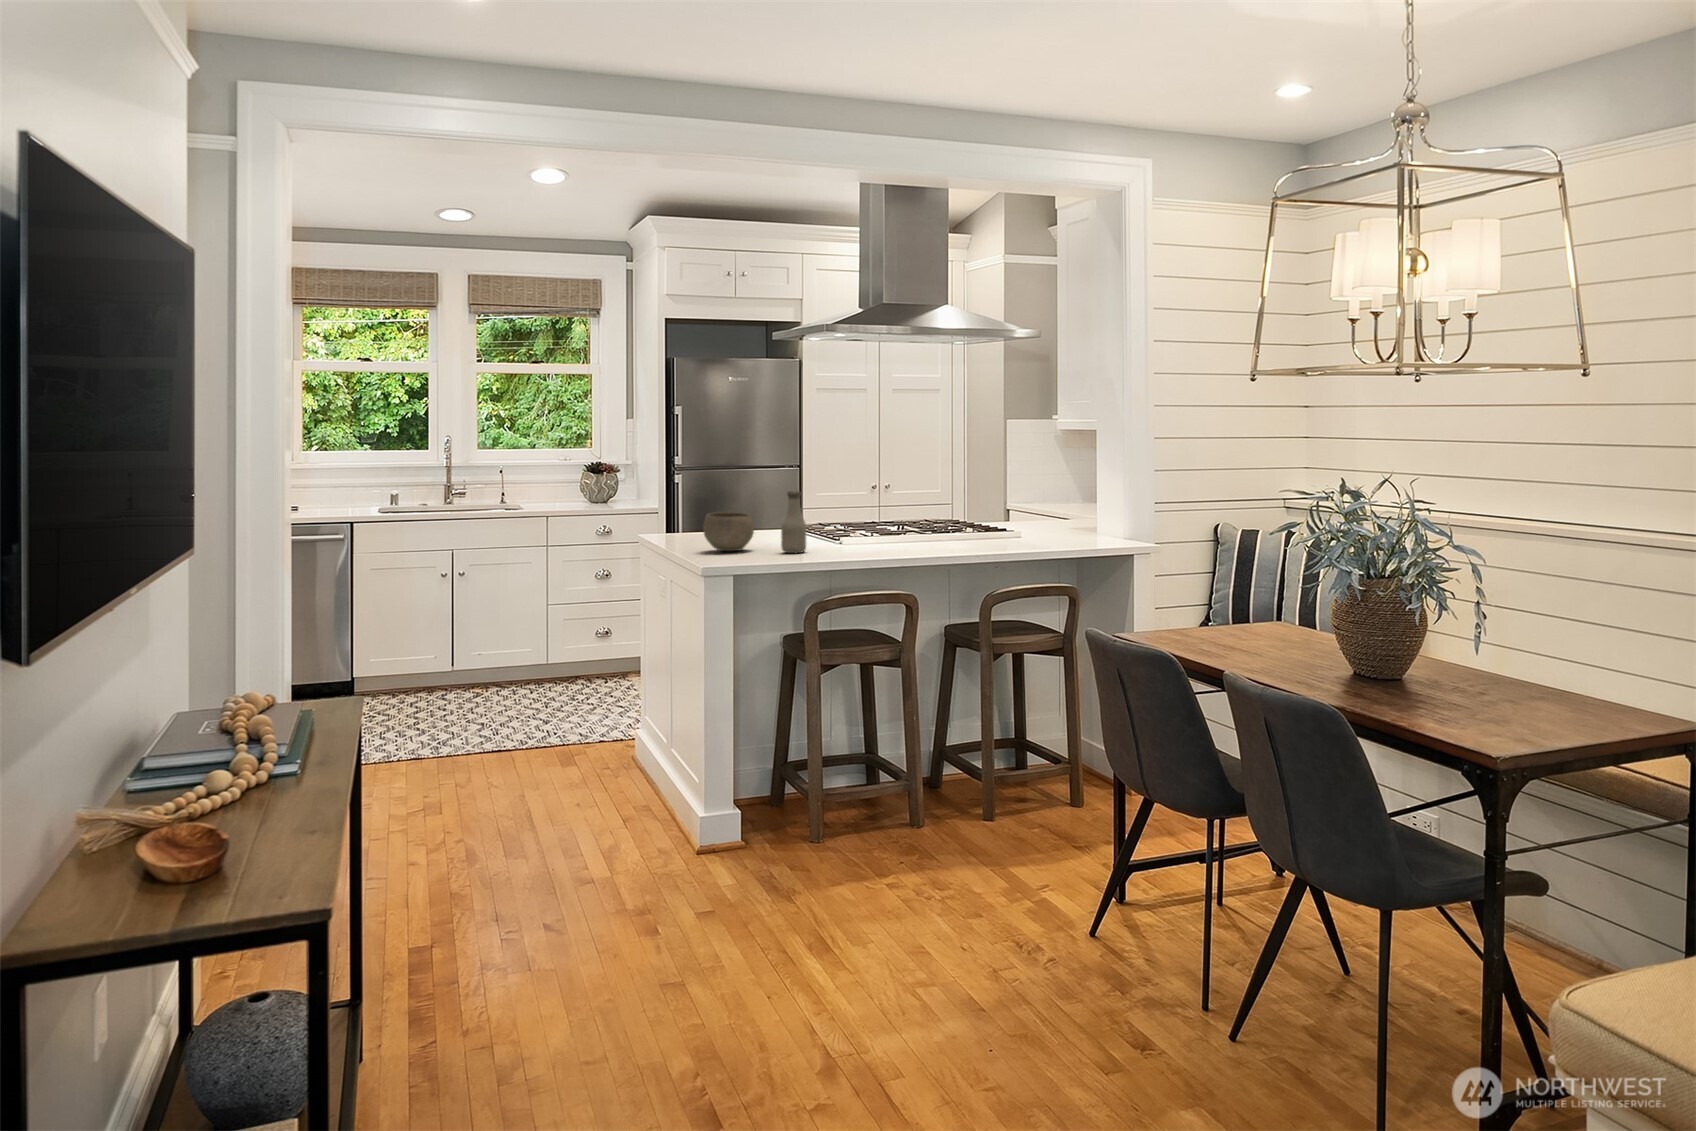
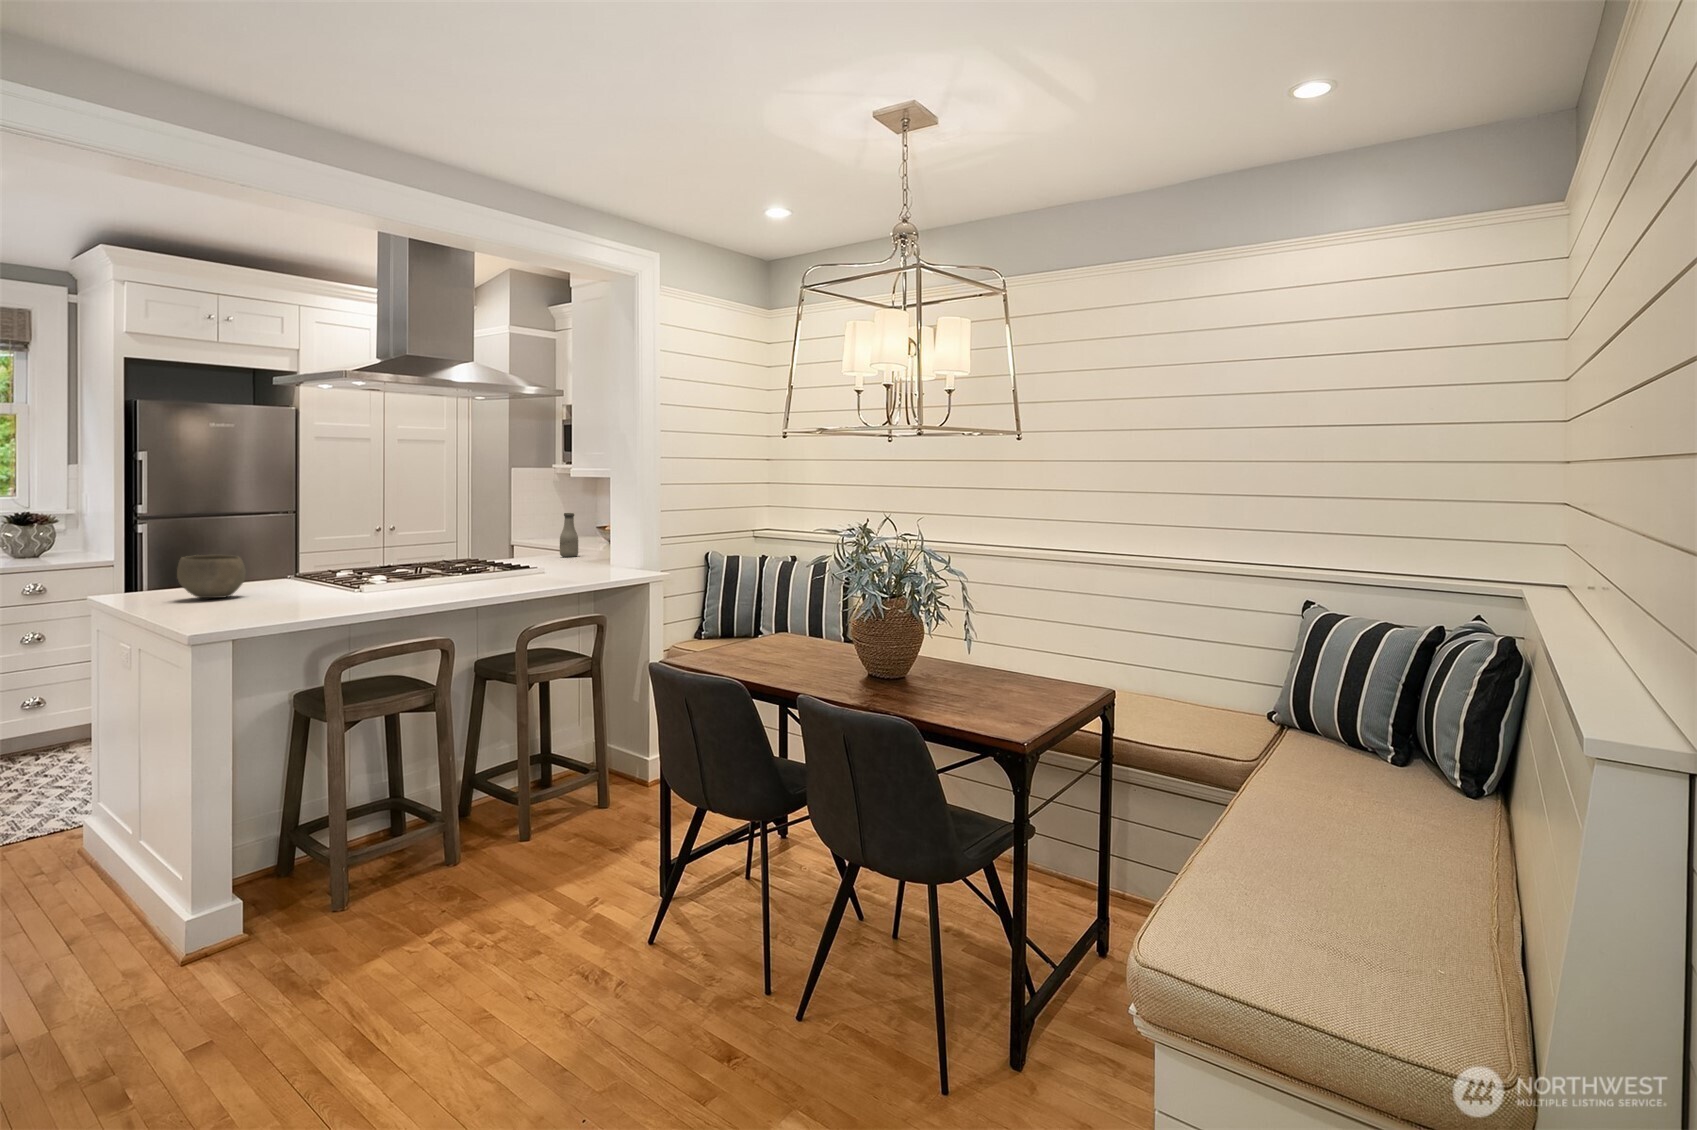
bottle: present [781,491,806,553] -> present [560,513,578,557]

